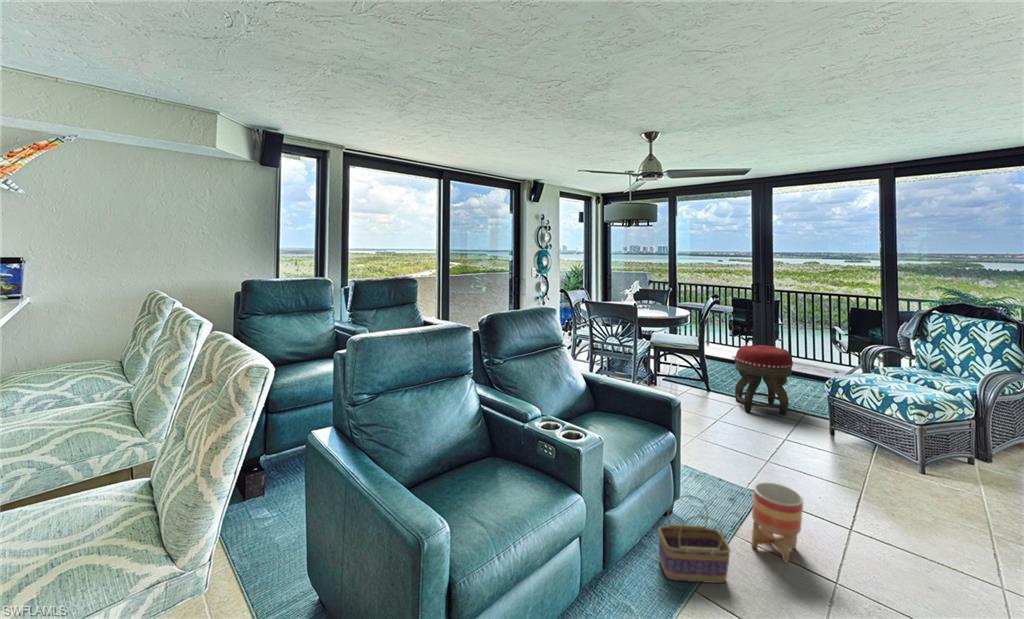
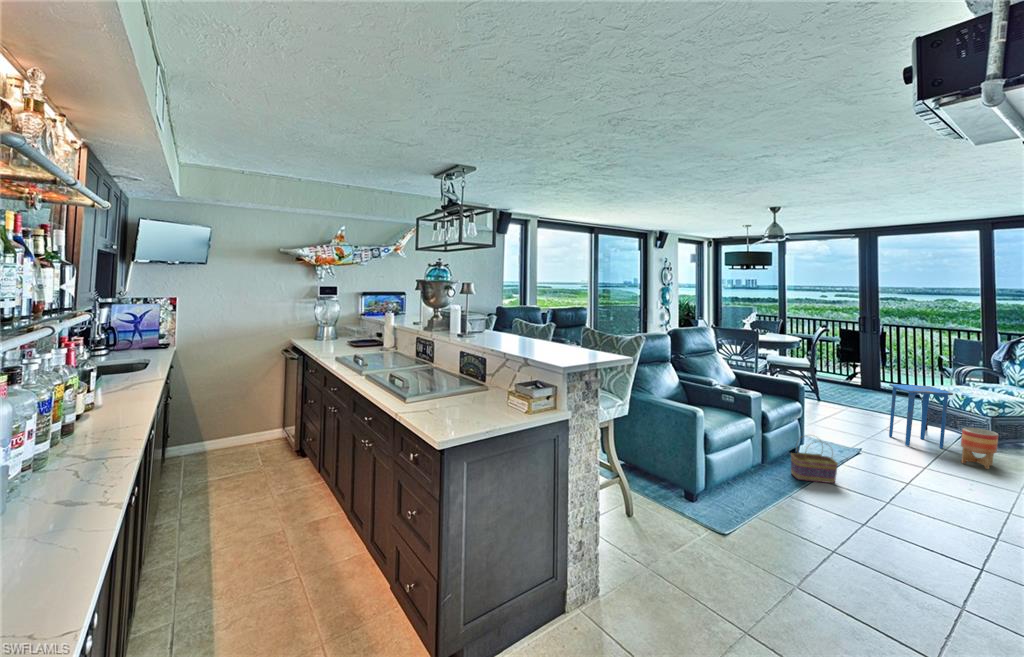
footstool: present [735,345,793,415] -> none [842,364,893,419]
side table: none [792,380,874,470] -> present [889,384,953,449]
planter: present [751,483,803,563] -> present [961,427,998,469]

